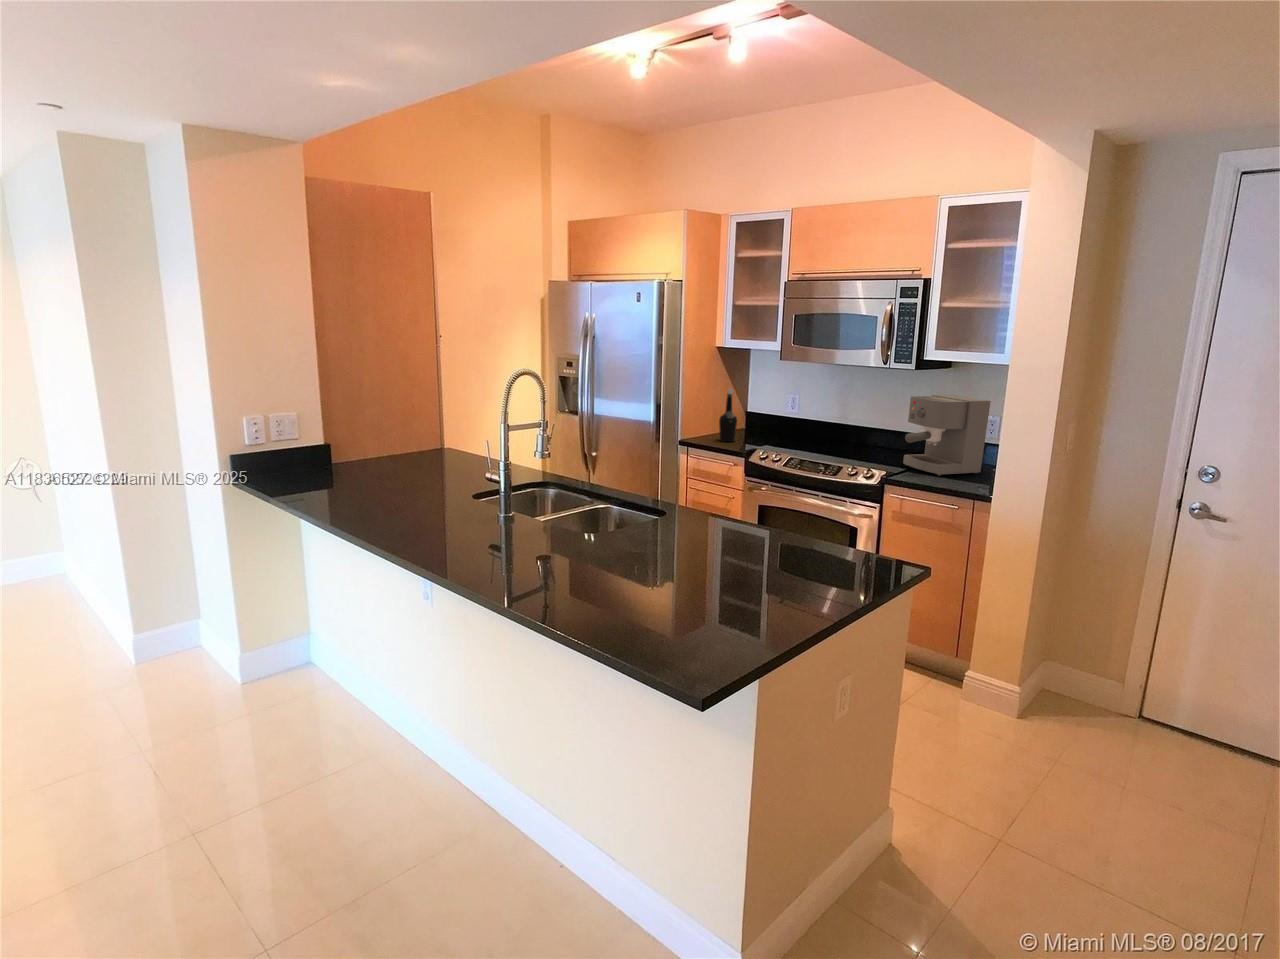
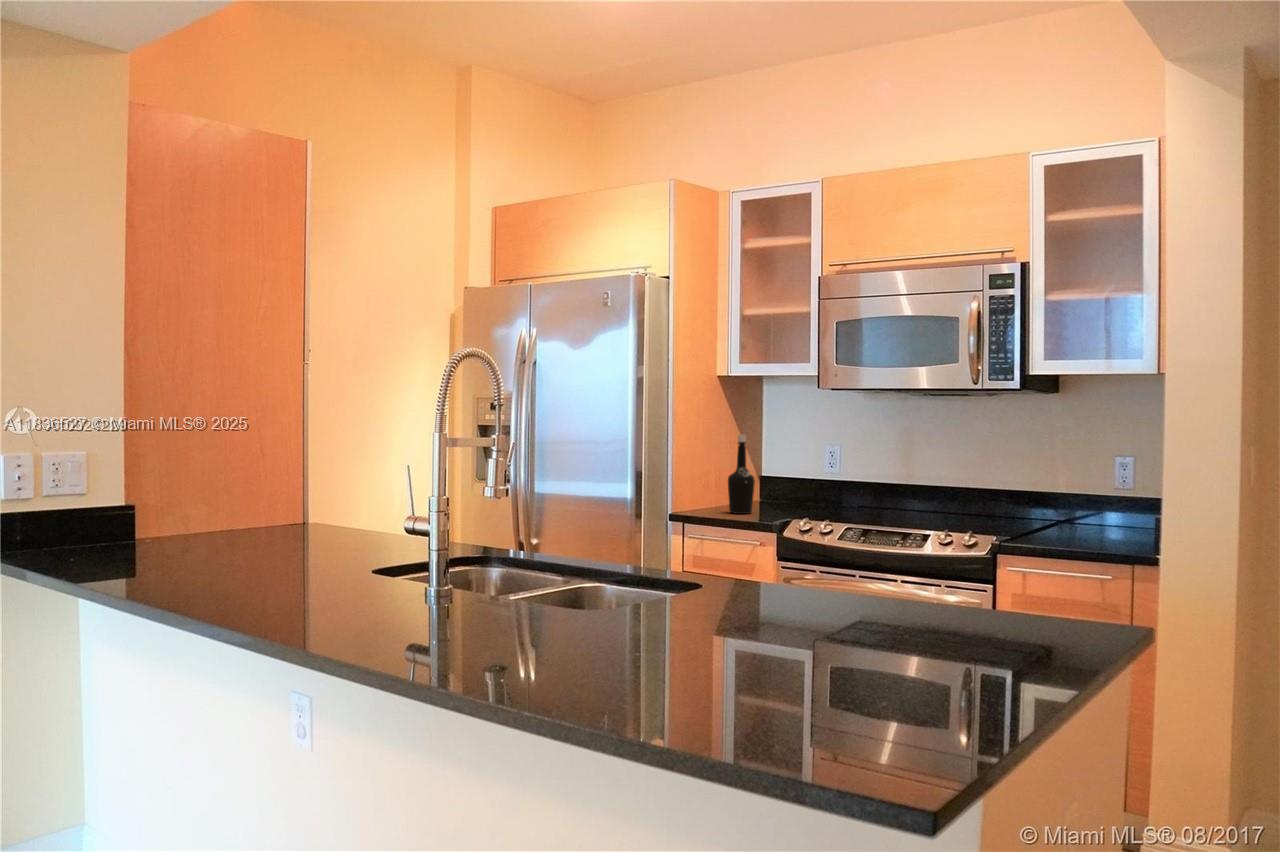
coffee maker: present [903,395,991,476] -> none [1012,428,1129,540]

